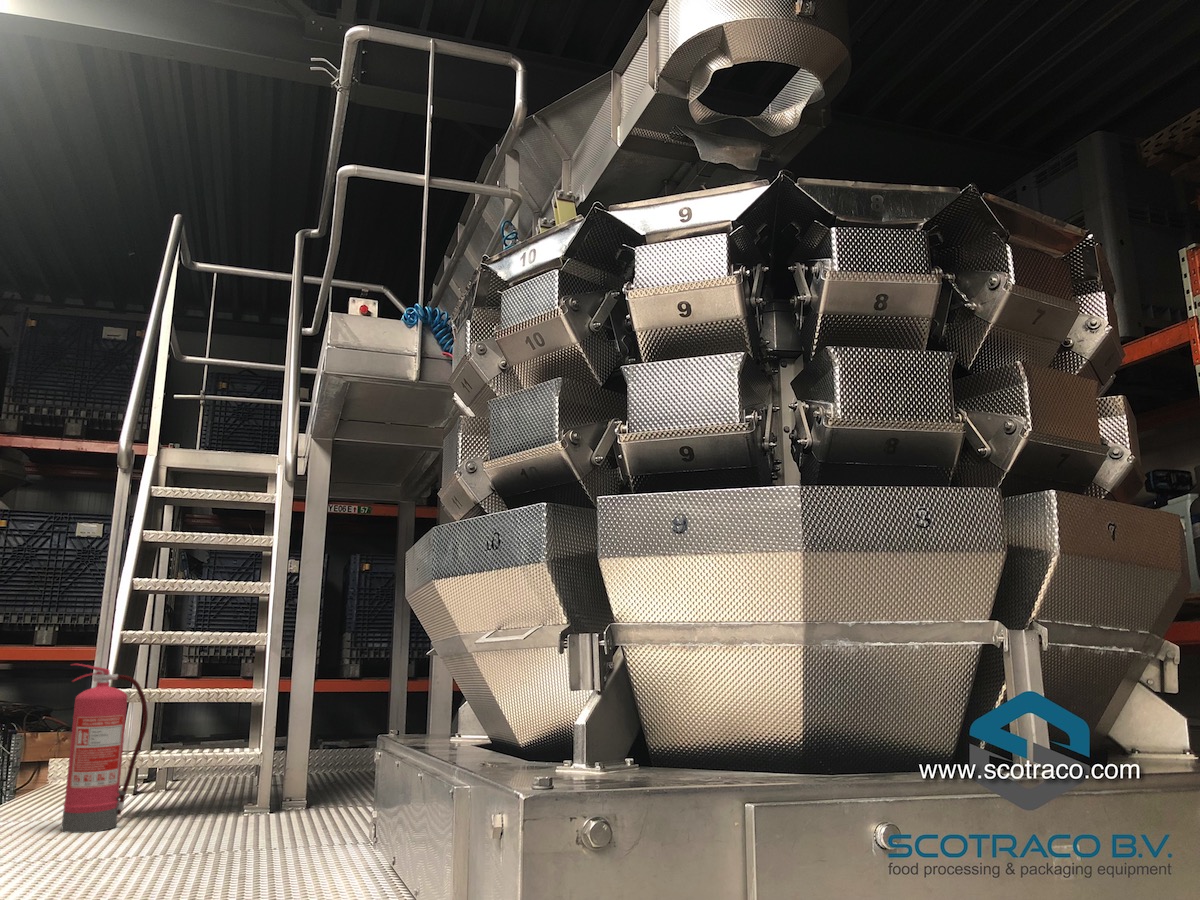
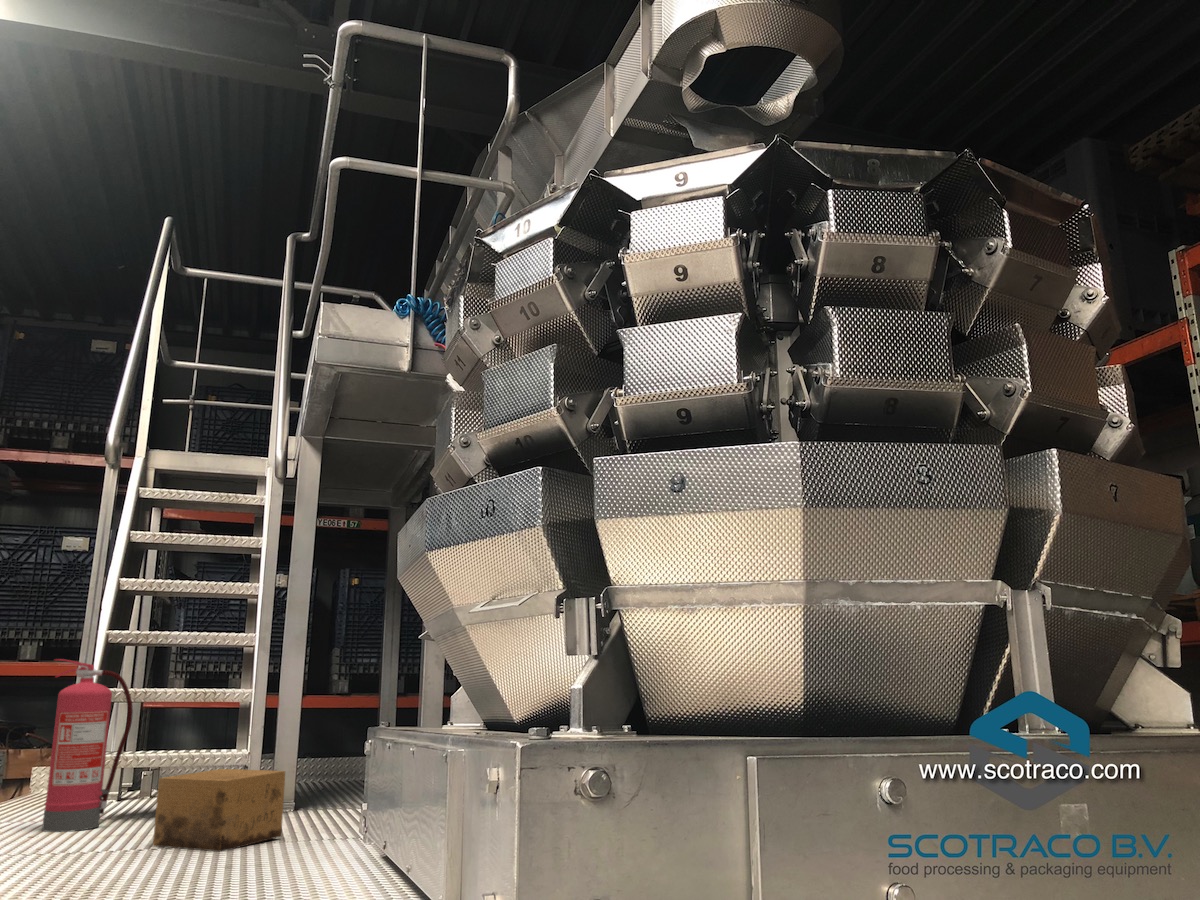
cardboard box: none [169,773,297,859] -> present [153,769,285,852]

